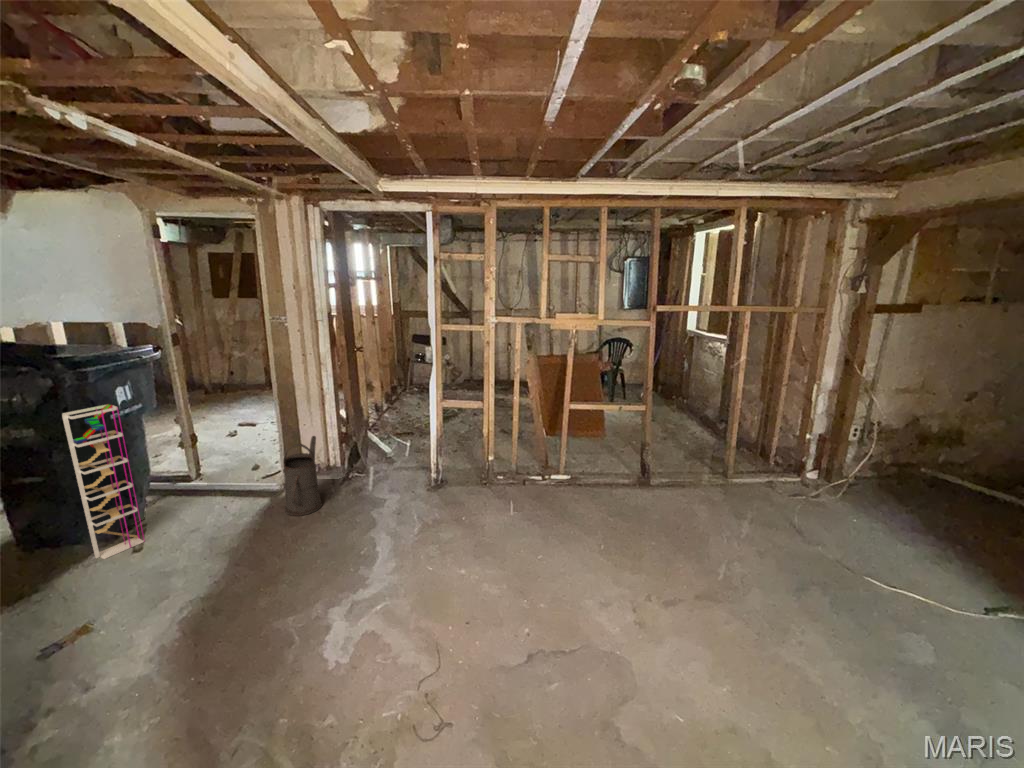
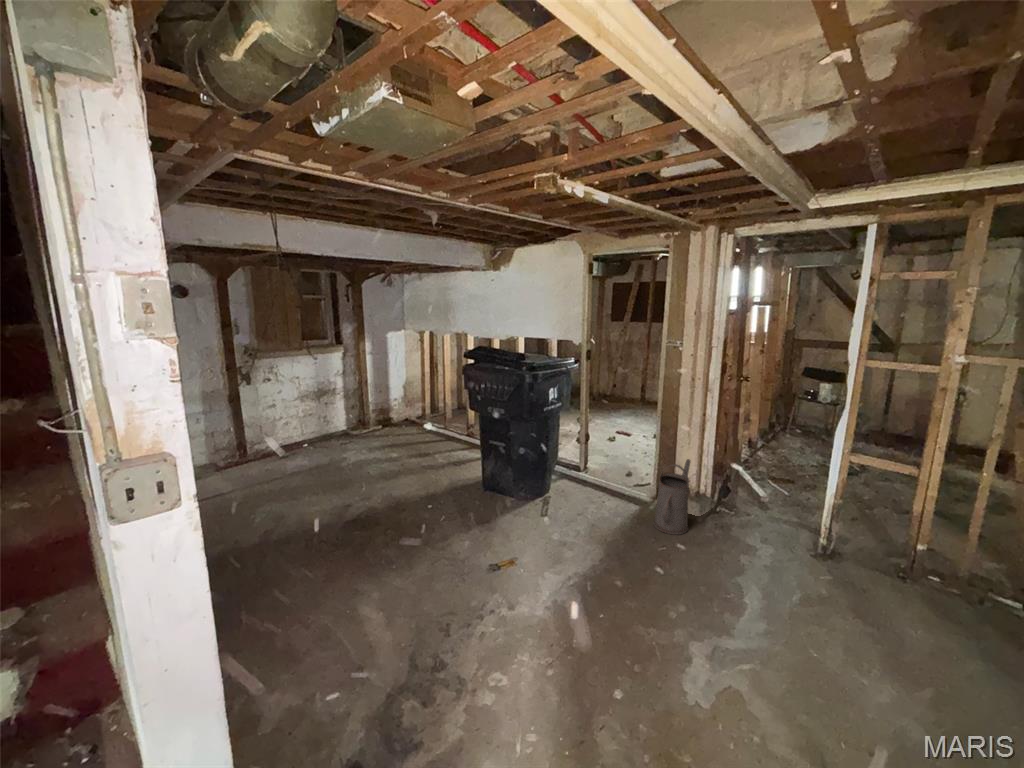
shelving unit: present [62,404,145,559] -> none [520,399,551,515]

